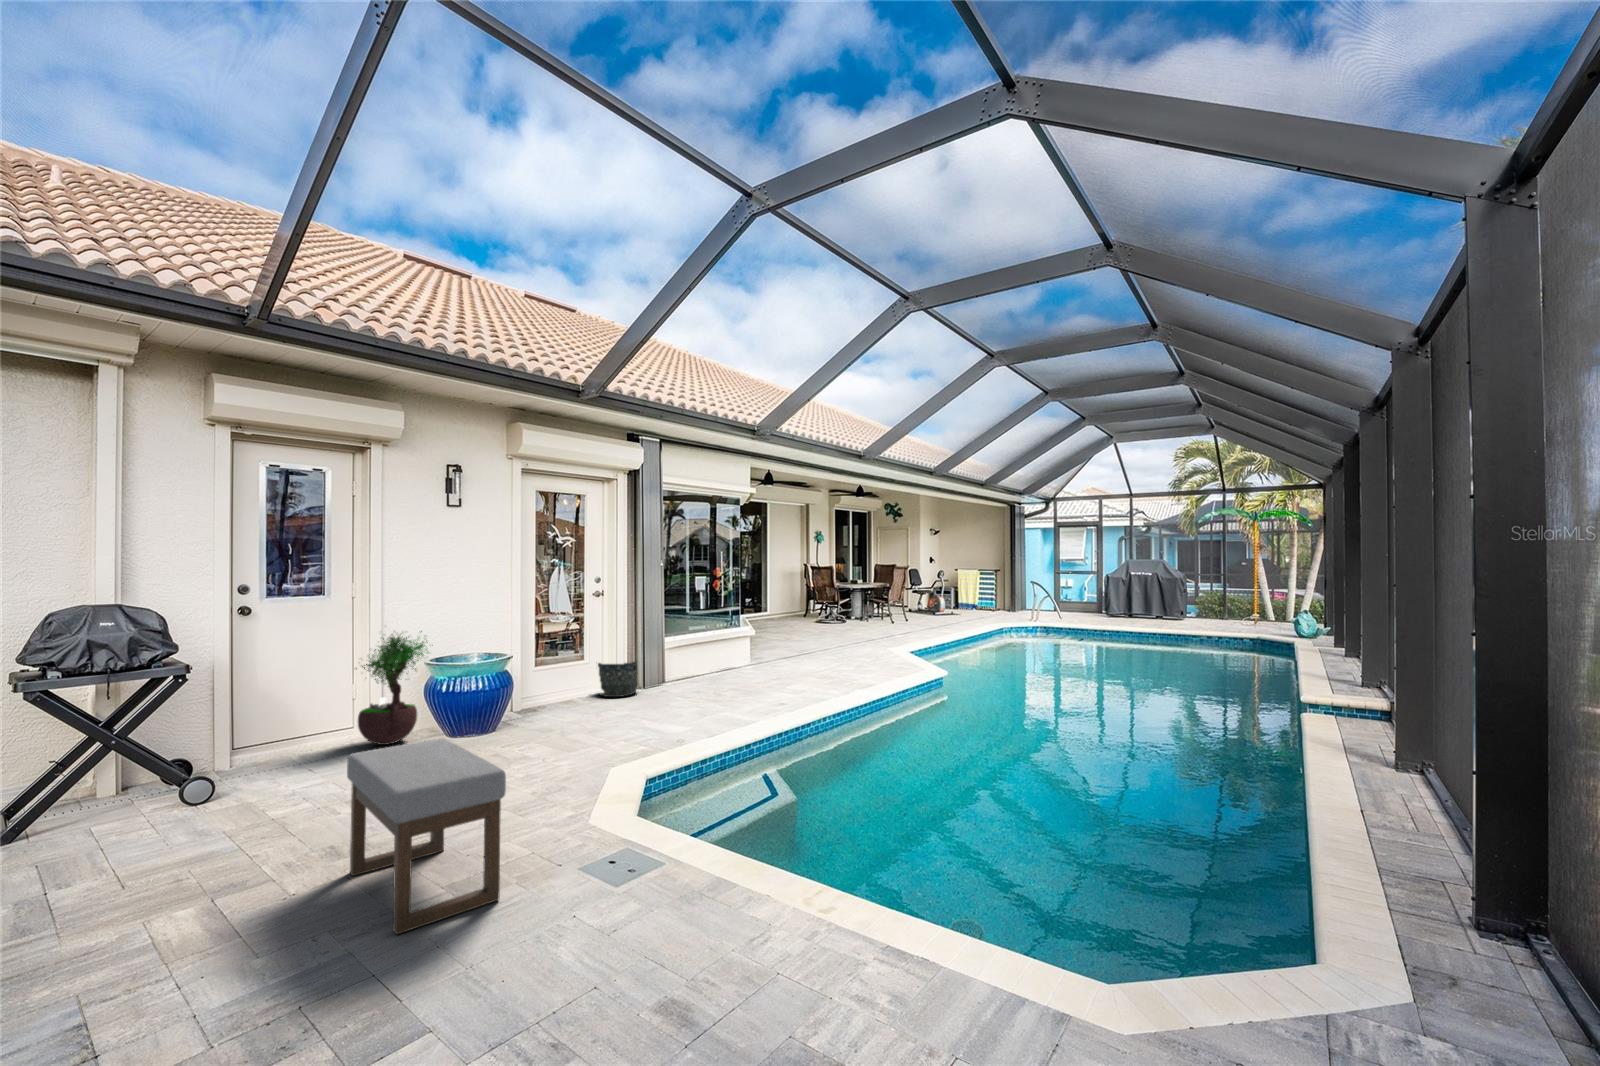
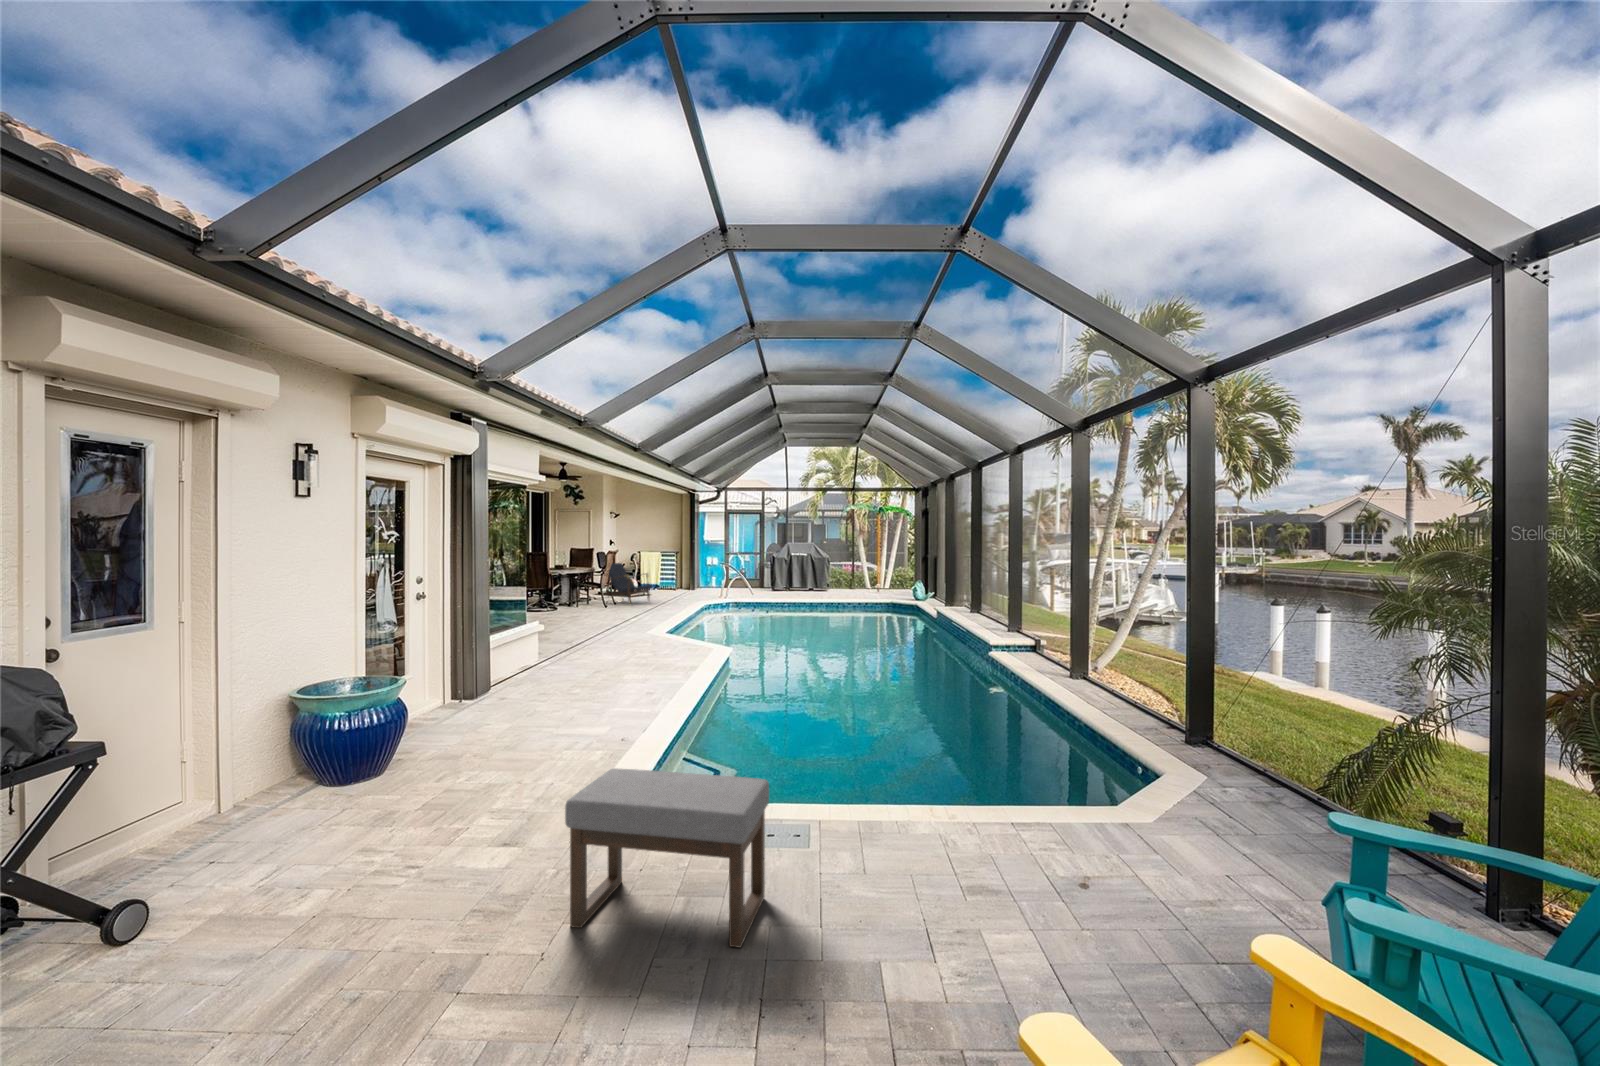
lounge chair: none [902,579,951,623] -> present [606,563,652,604]
potted tree: present [356,631,433,745] -> none [226,656,338,813]
basket: present [598,661,638,697] -> none [431,668,482,714]

